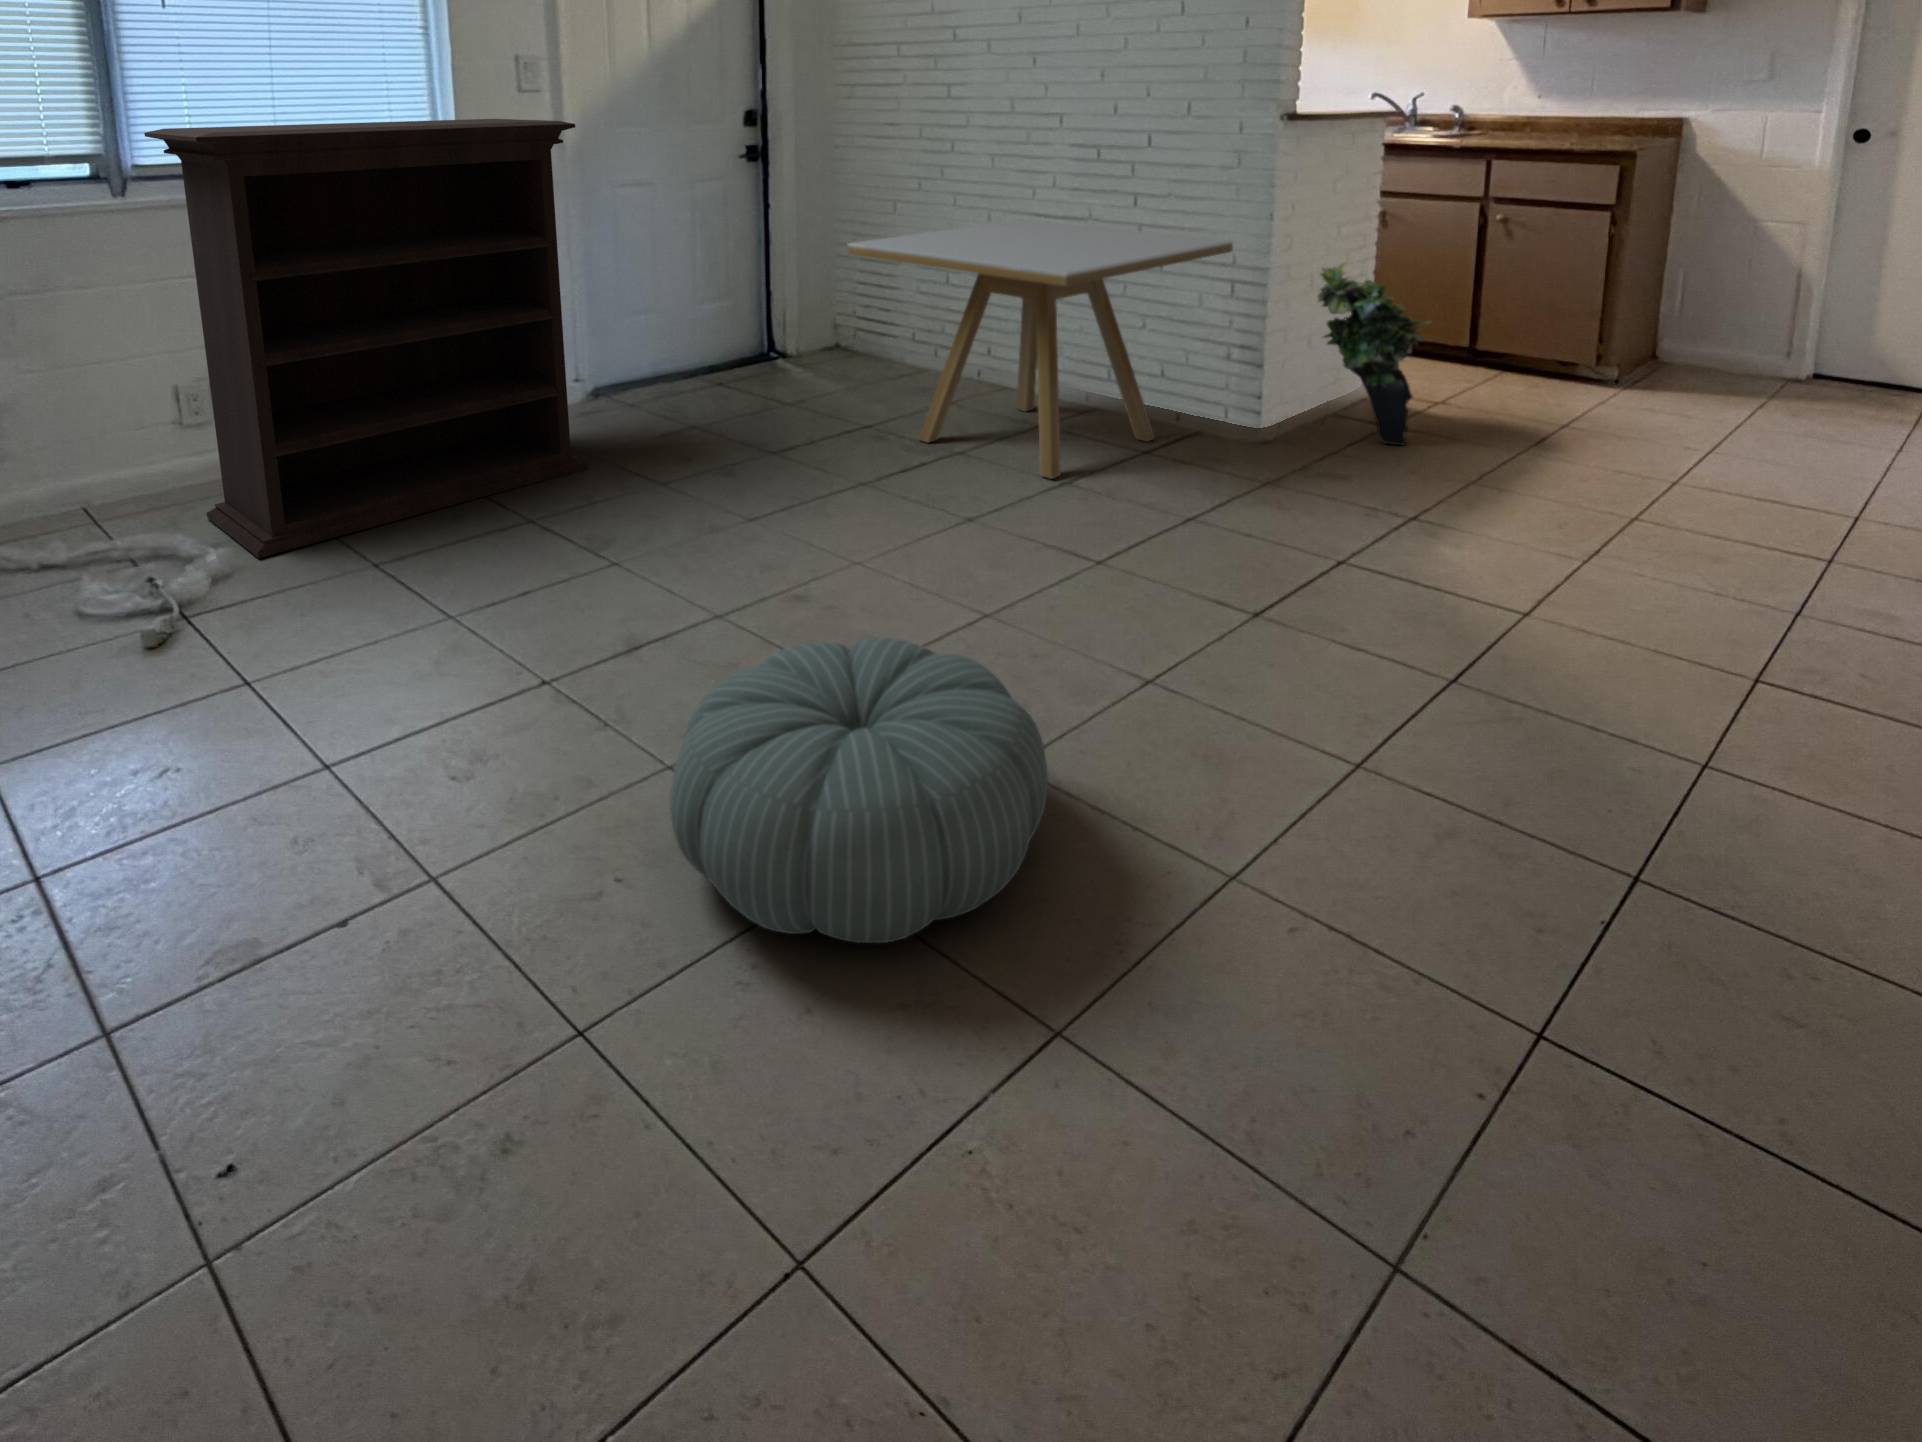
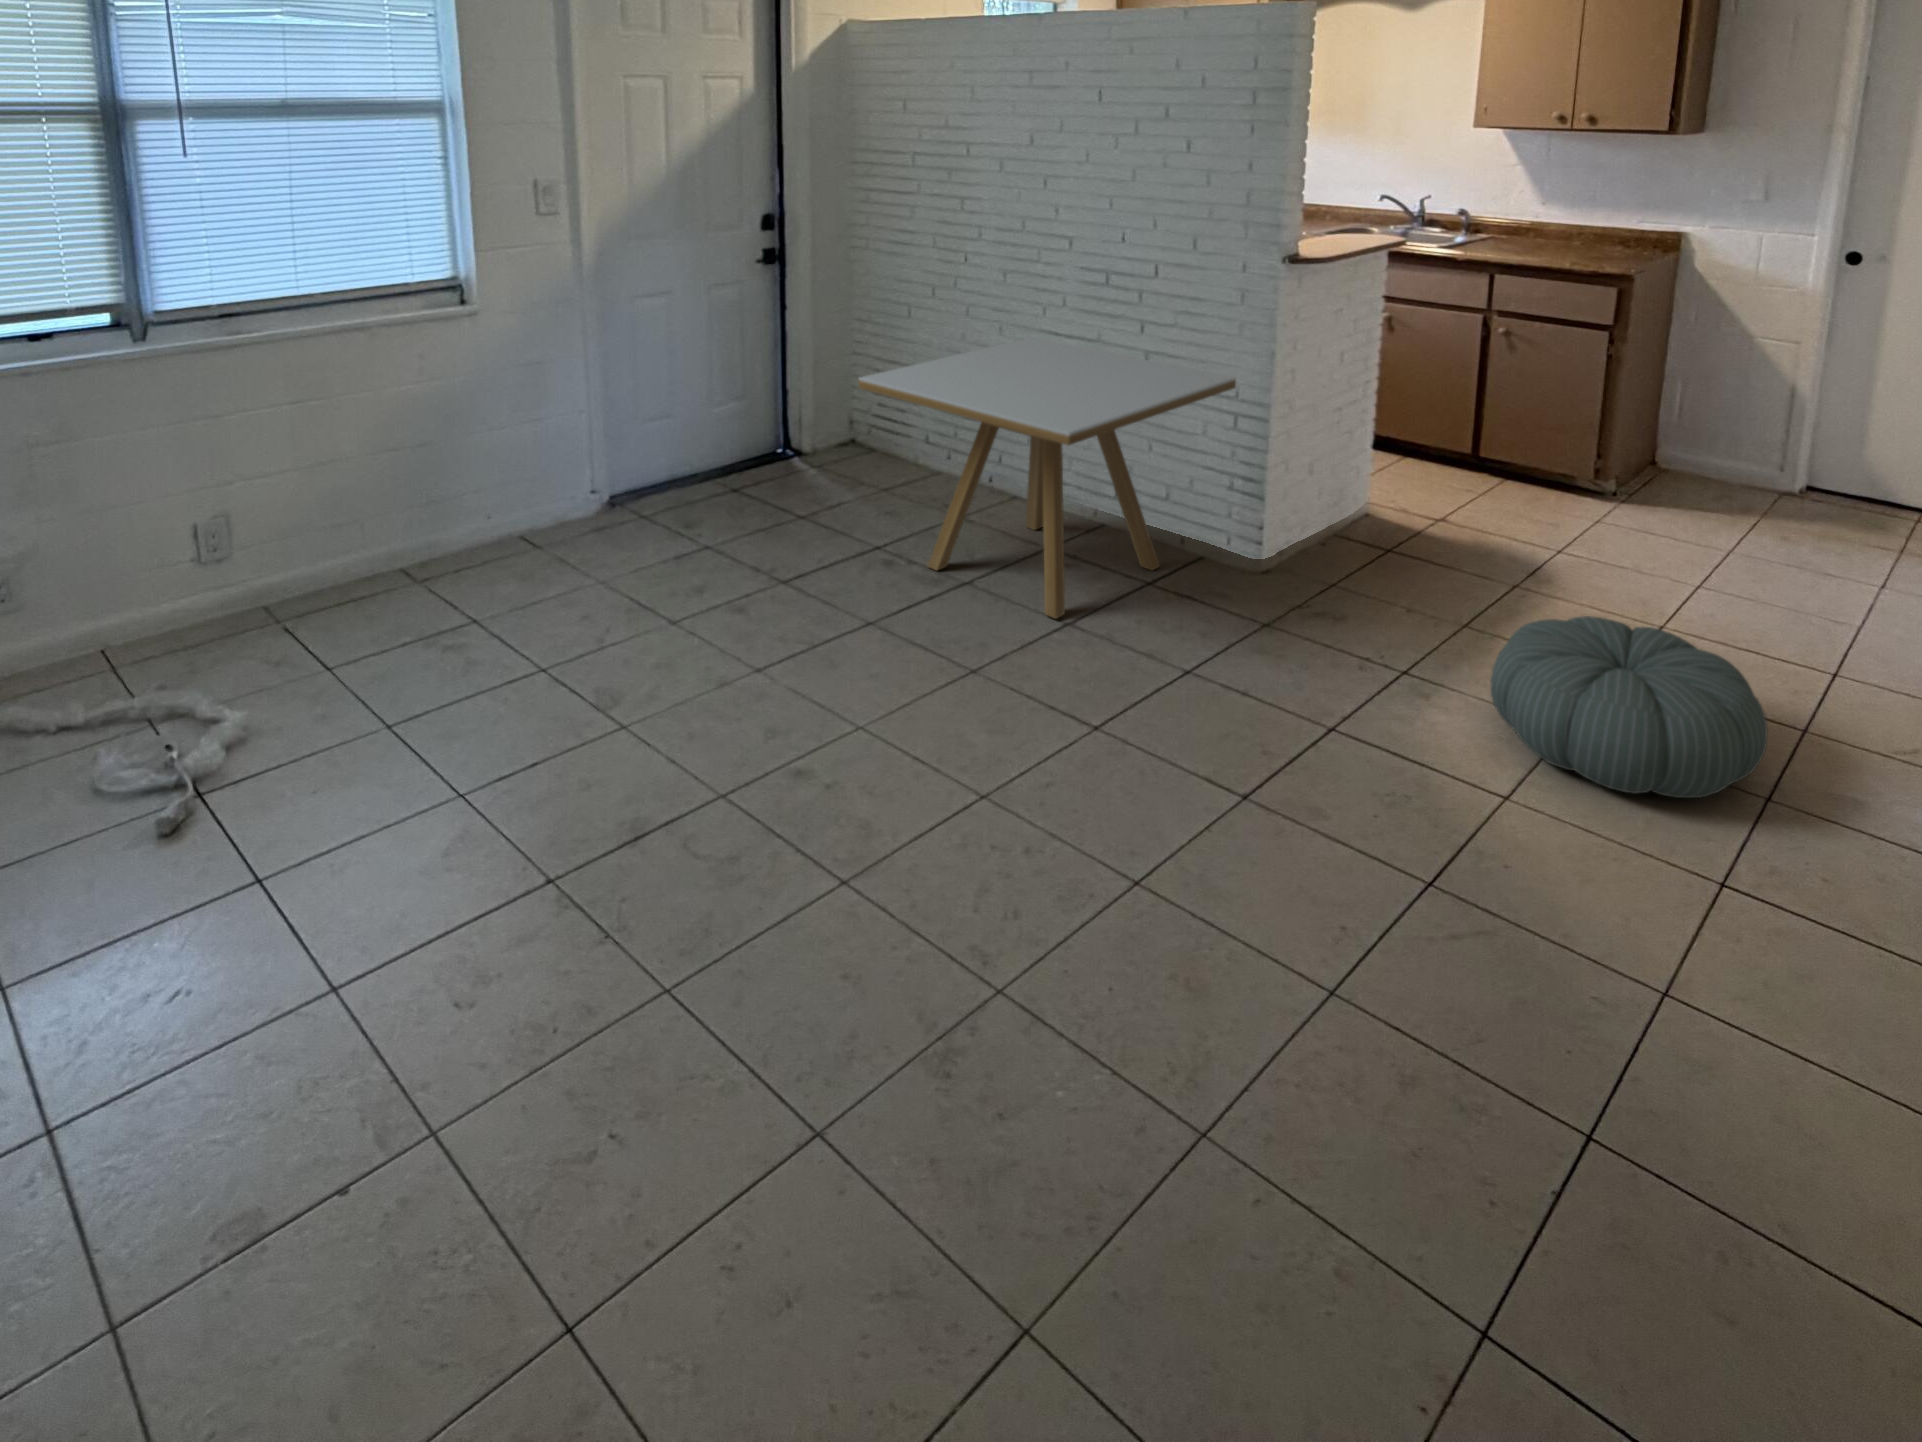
bookshelf: present [144,119,588,558] -> none [165,255,601,718]
potted plant: present [1318,262,1430,445] -> none [1319,396,1431,577]
pouf: present [670,637,1048,943] -> present [1491,616,1768,798]

